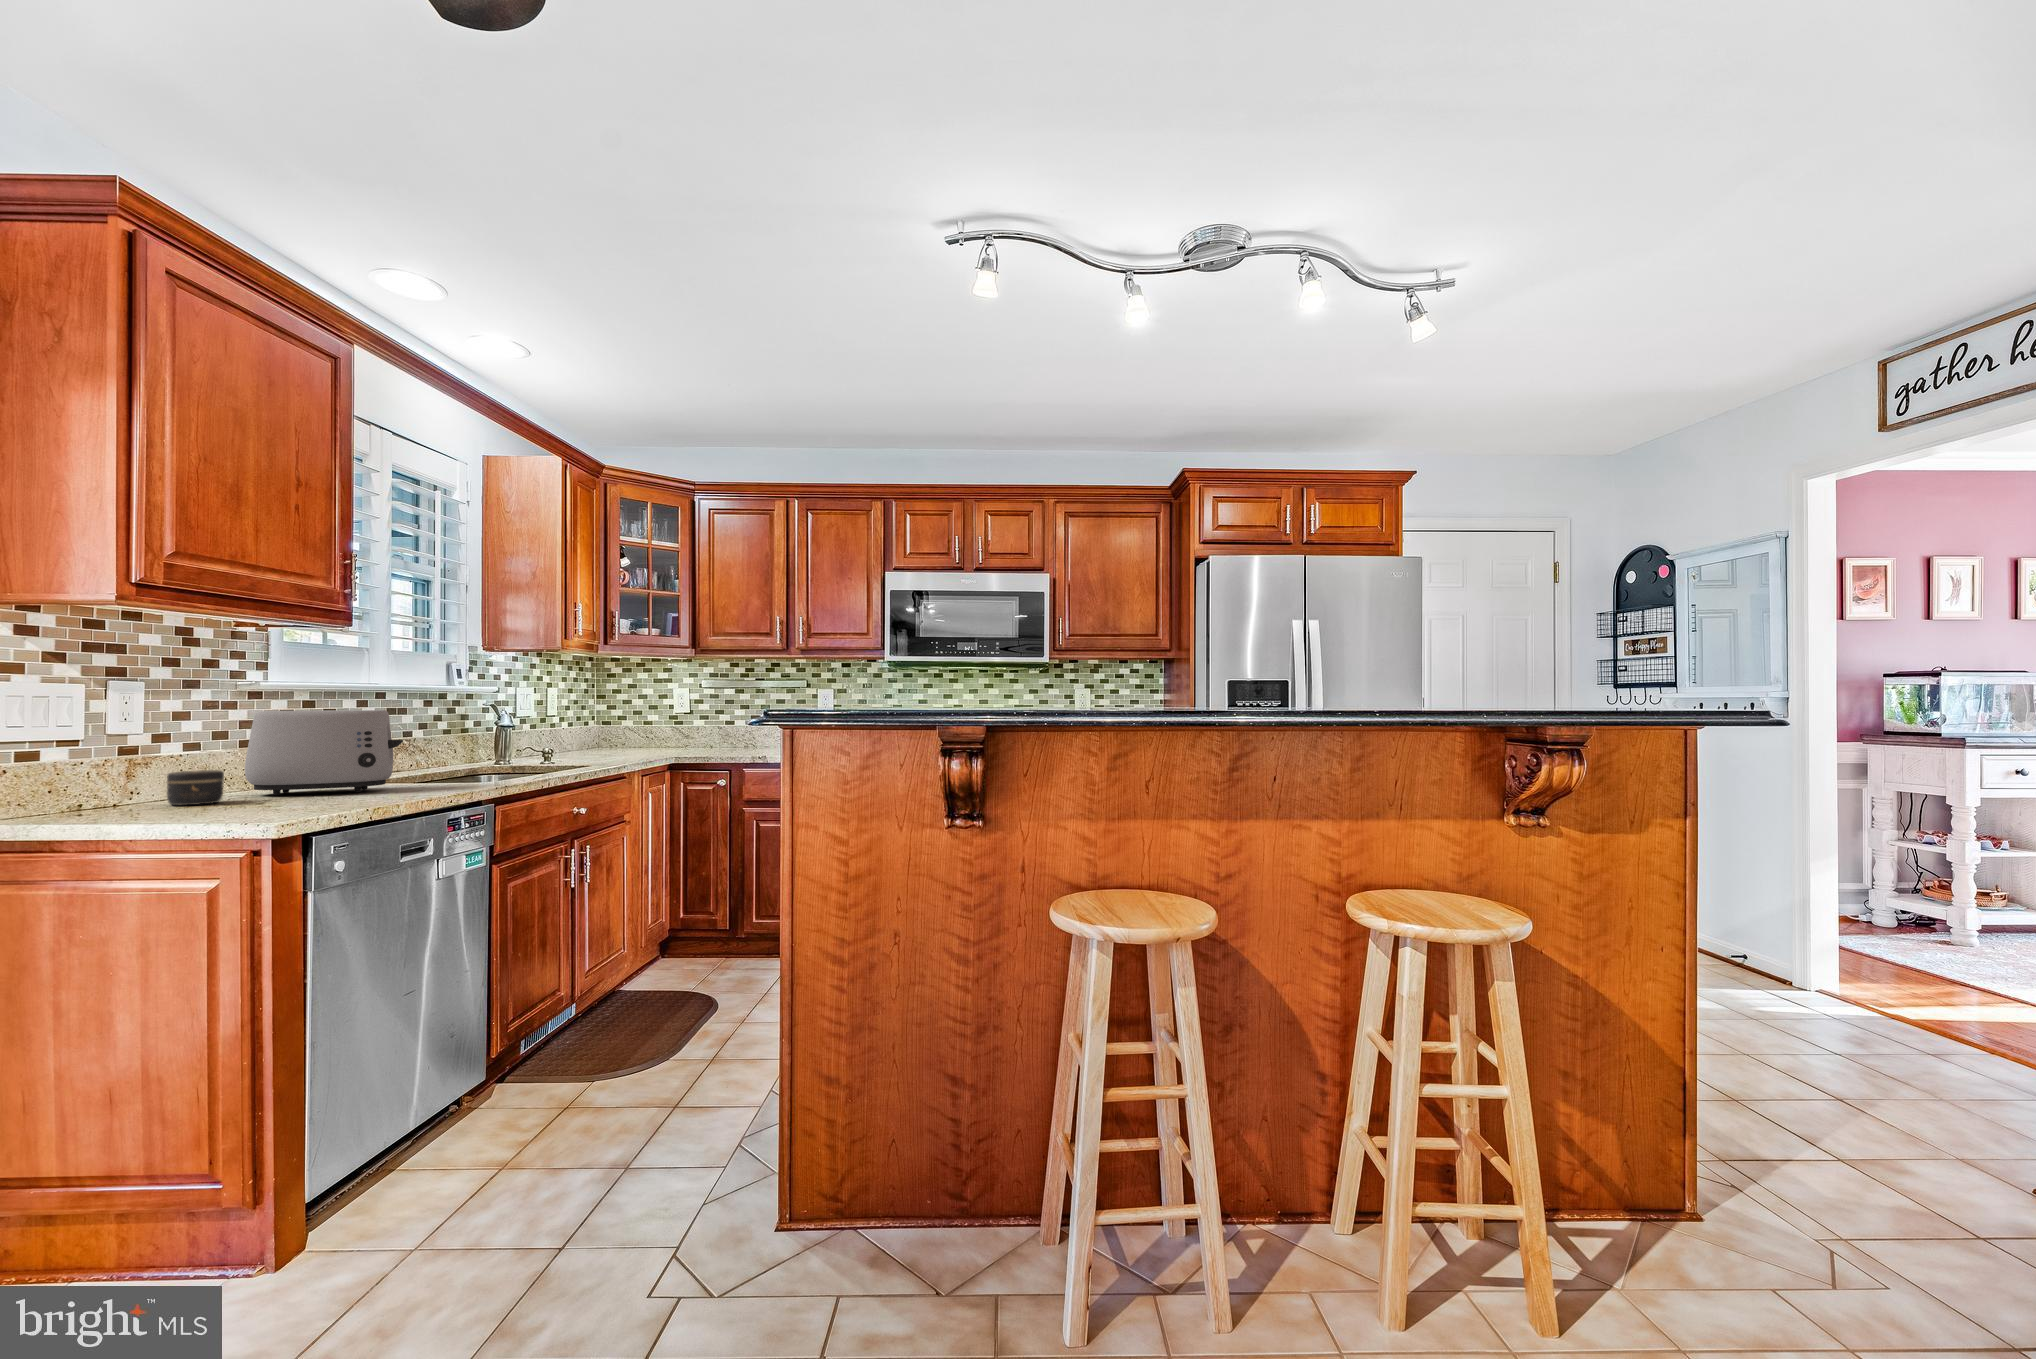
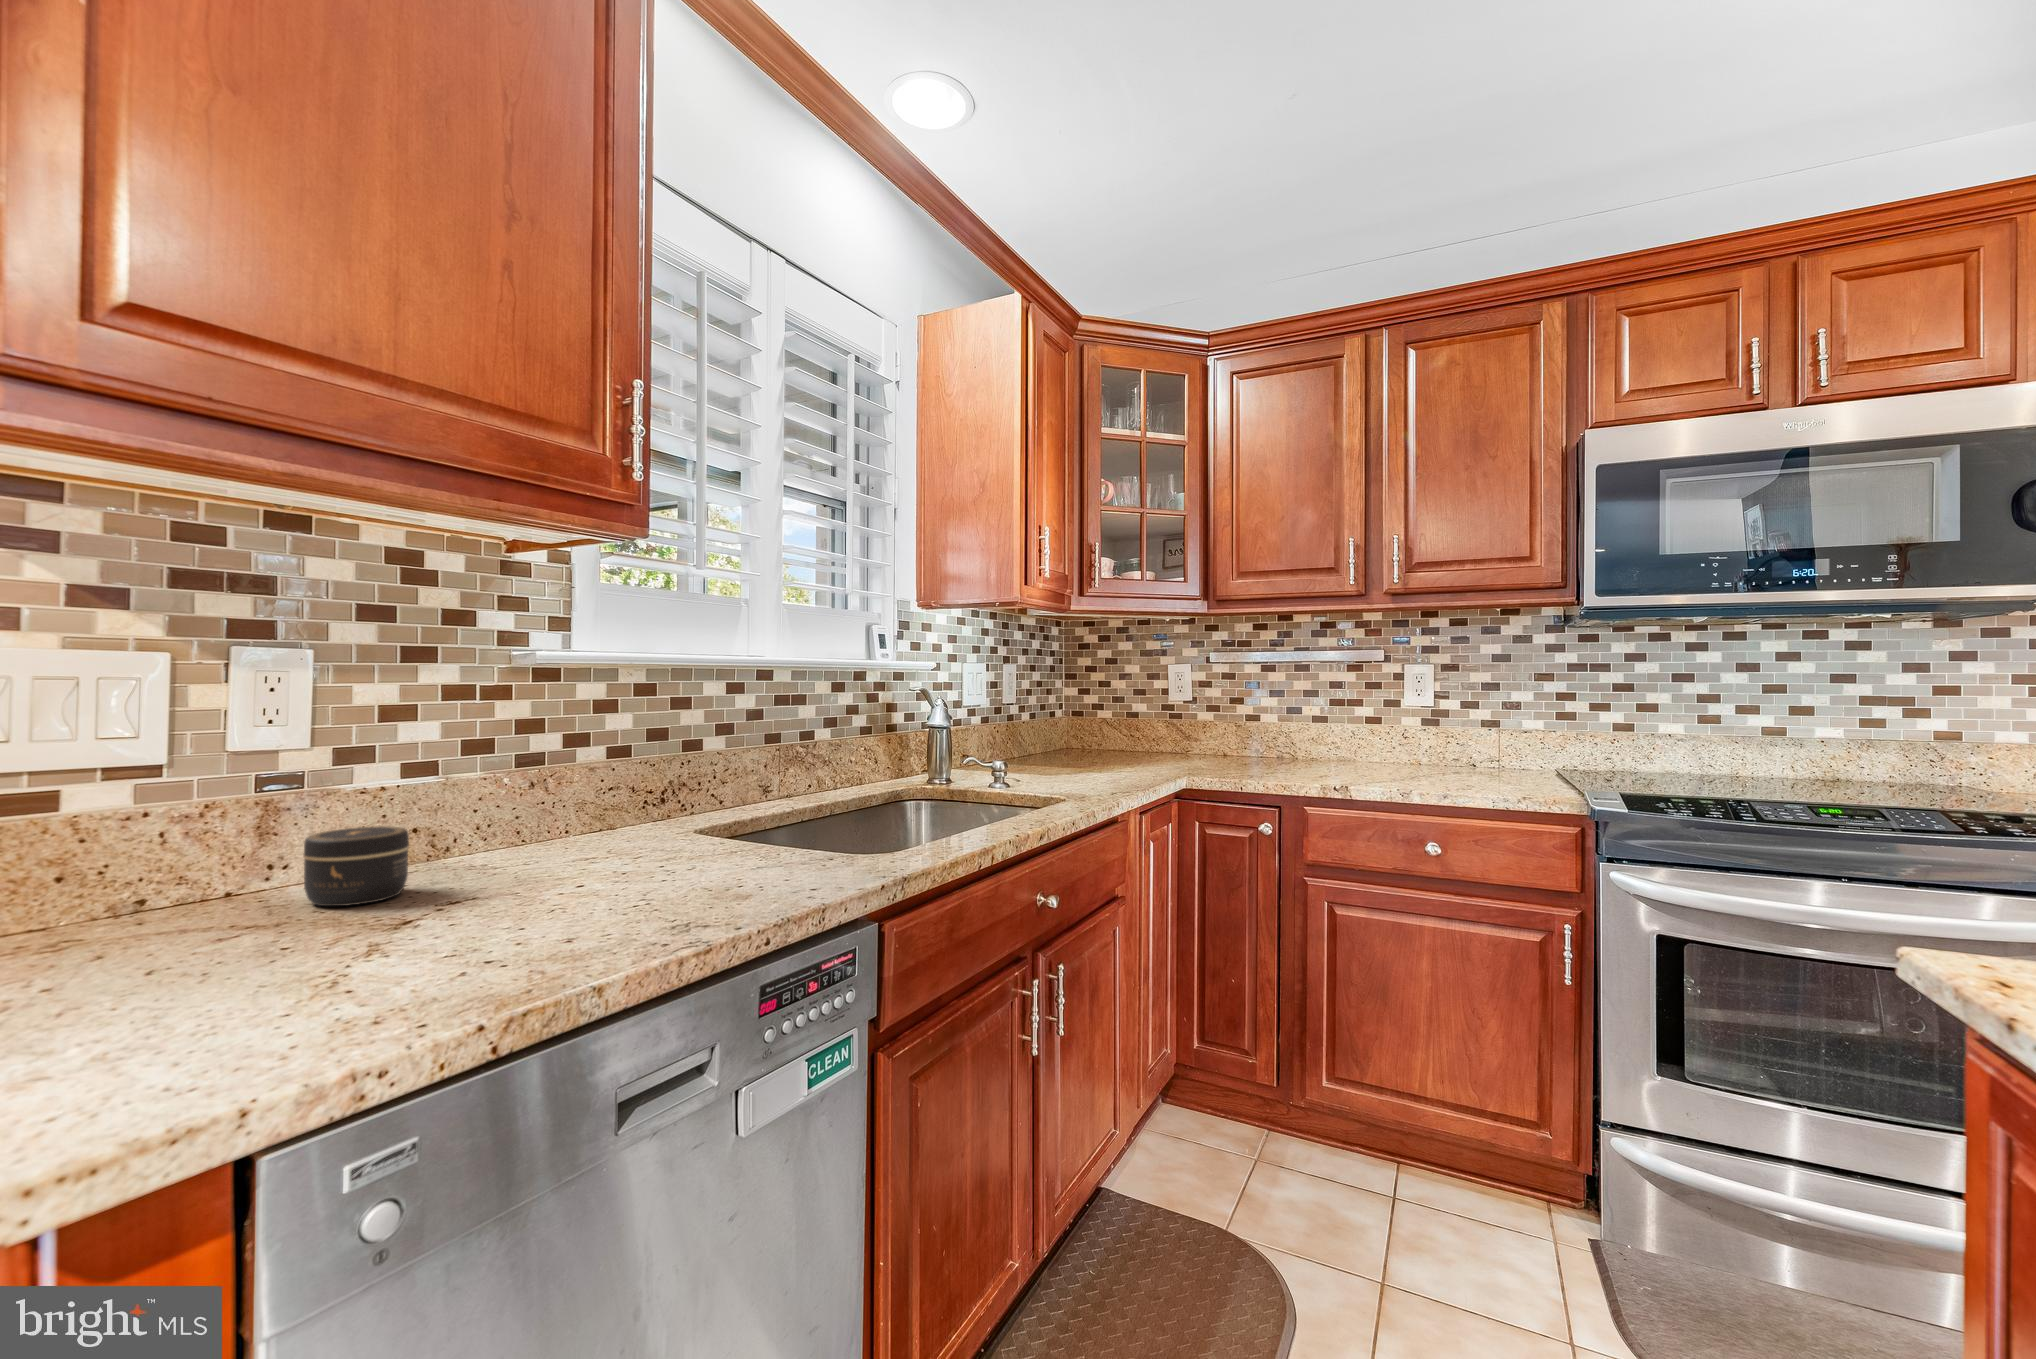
toaster: present [245,710,403,795] -> none [479,705,731,876]

